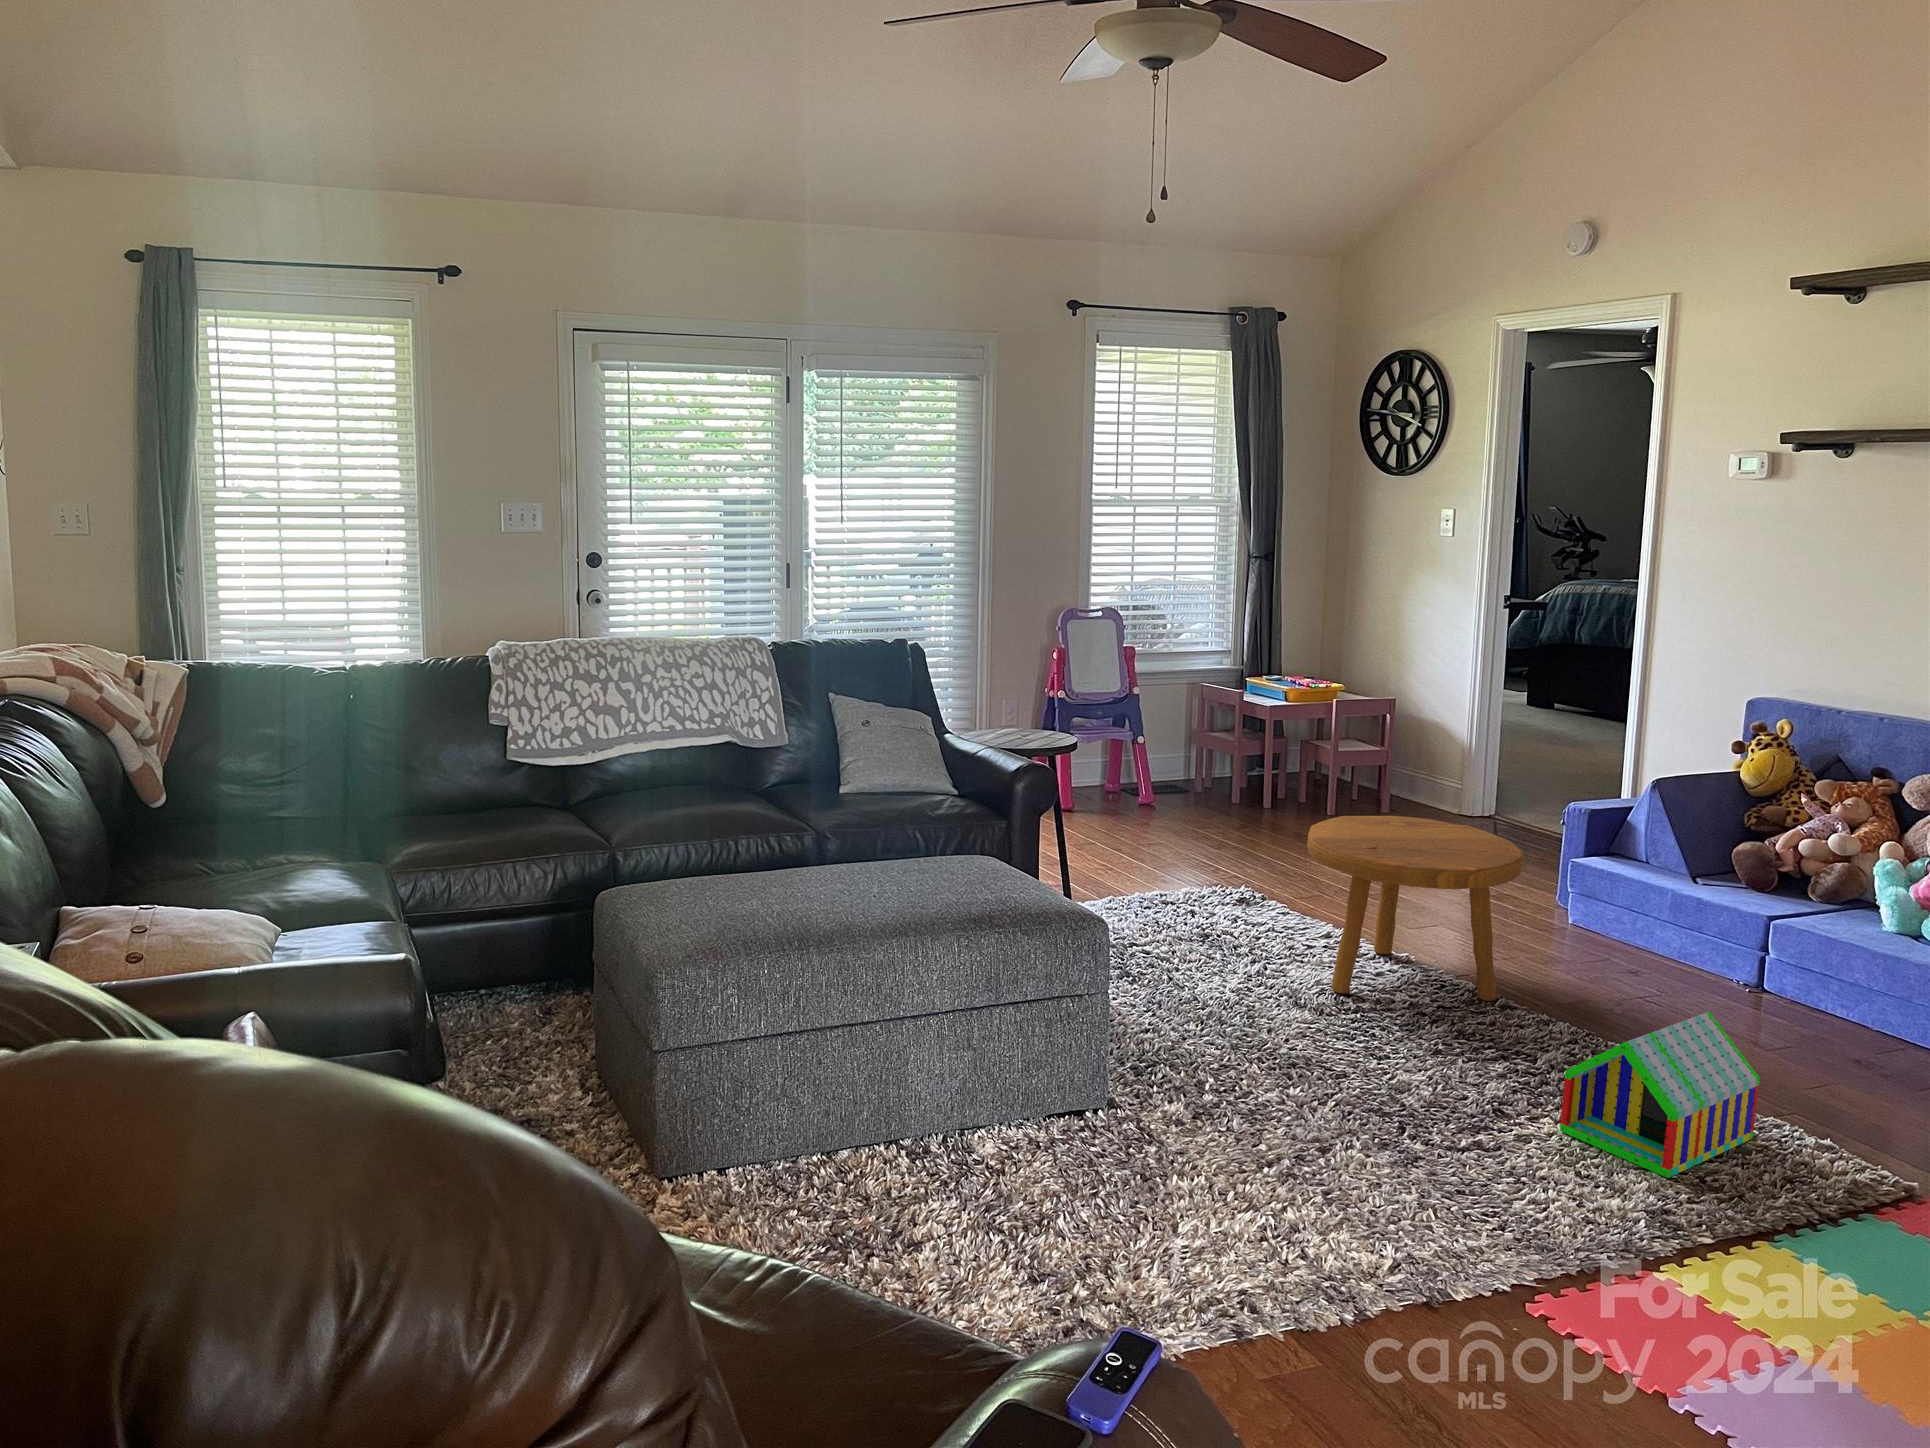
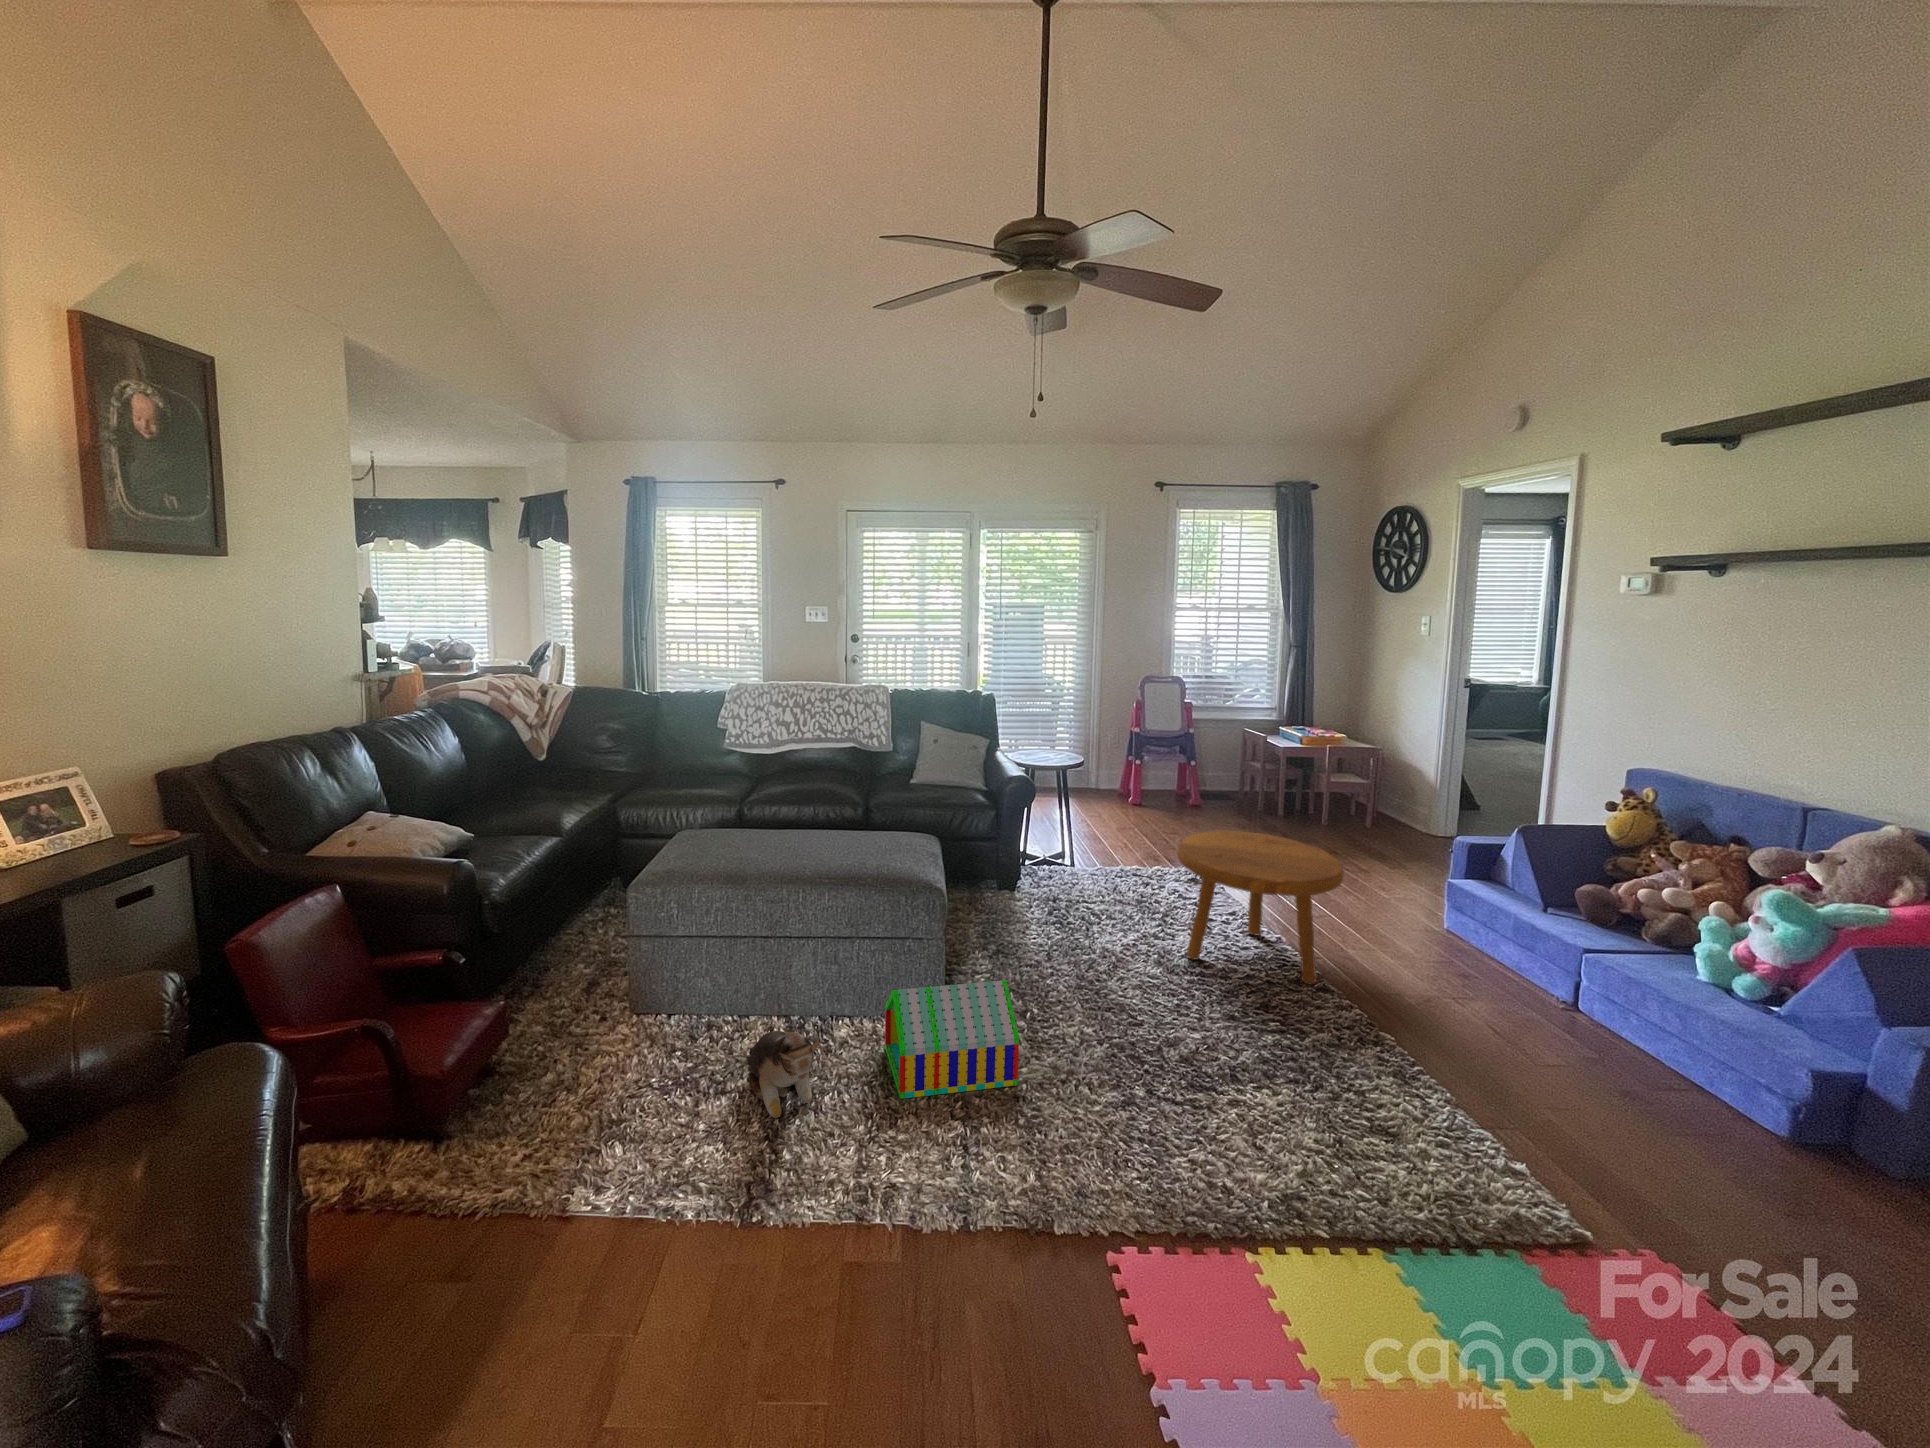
toy house: present [1560,1012,1760,1178] -> present [885,980,1019,1099]
plush toy: none [911,1139,1110,1270] -> present [749,1031,819,1118]

